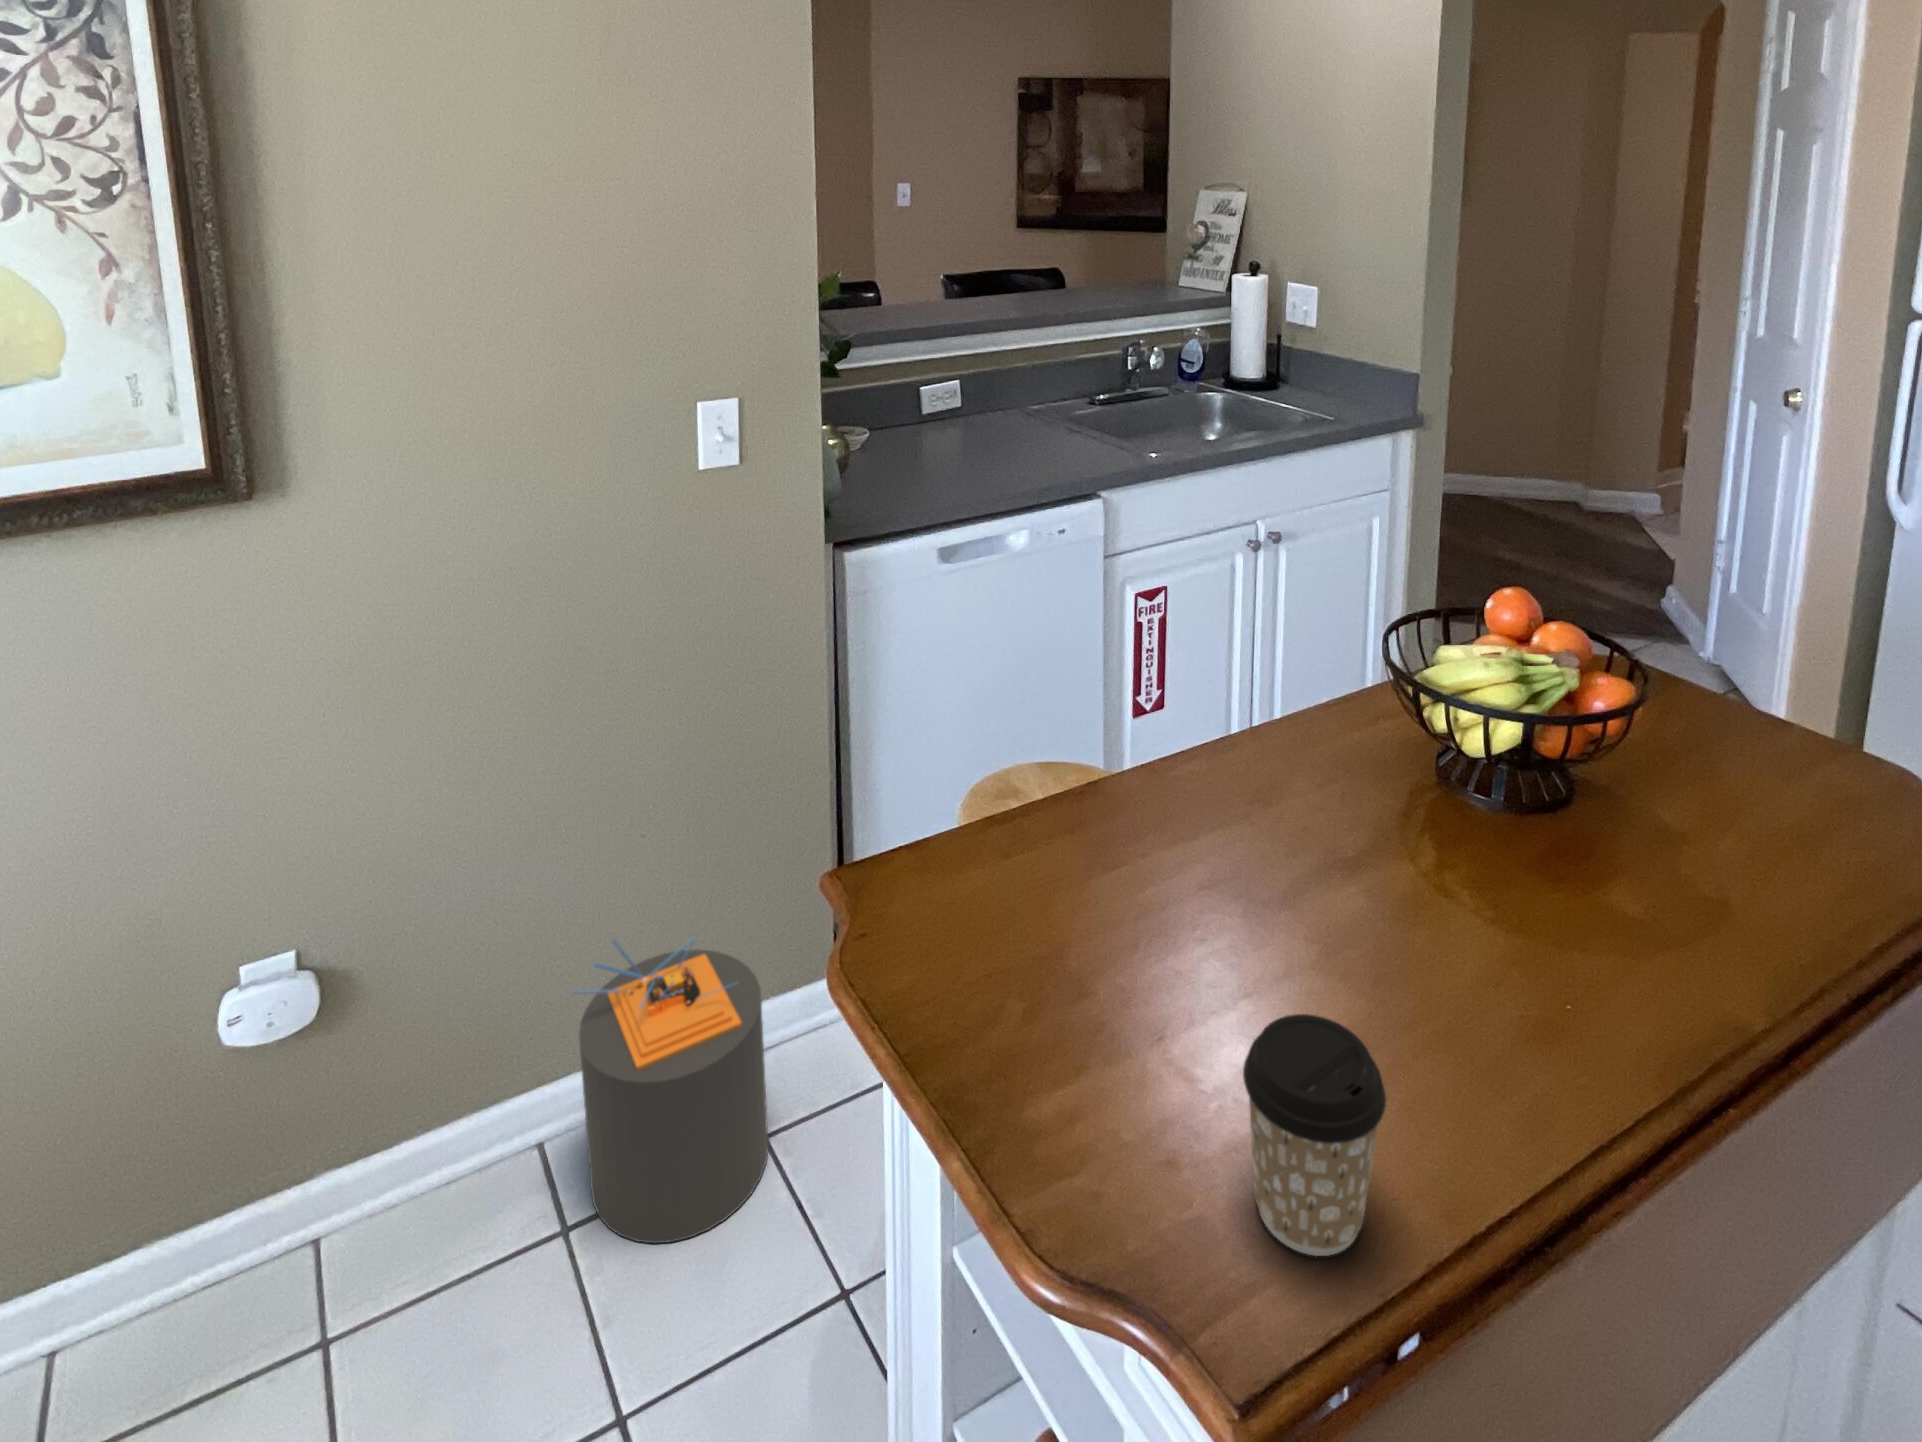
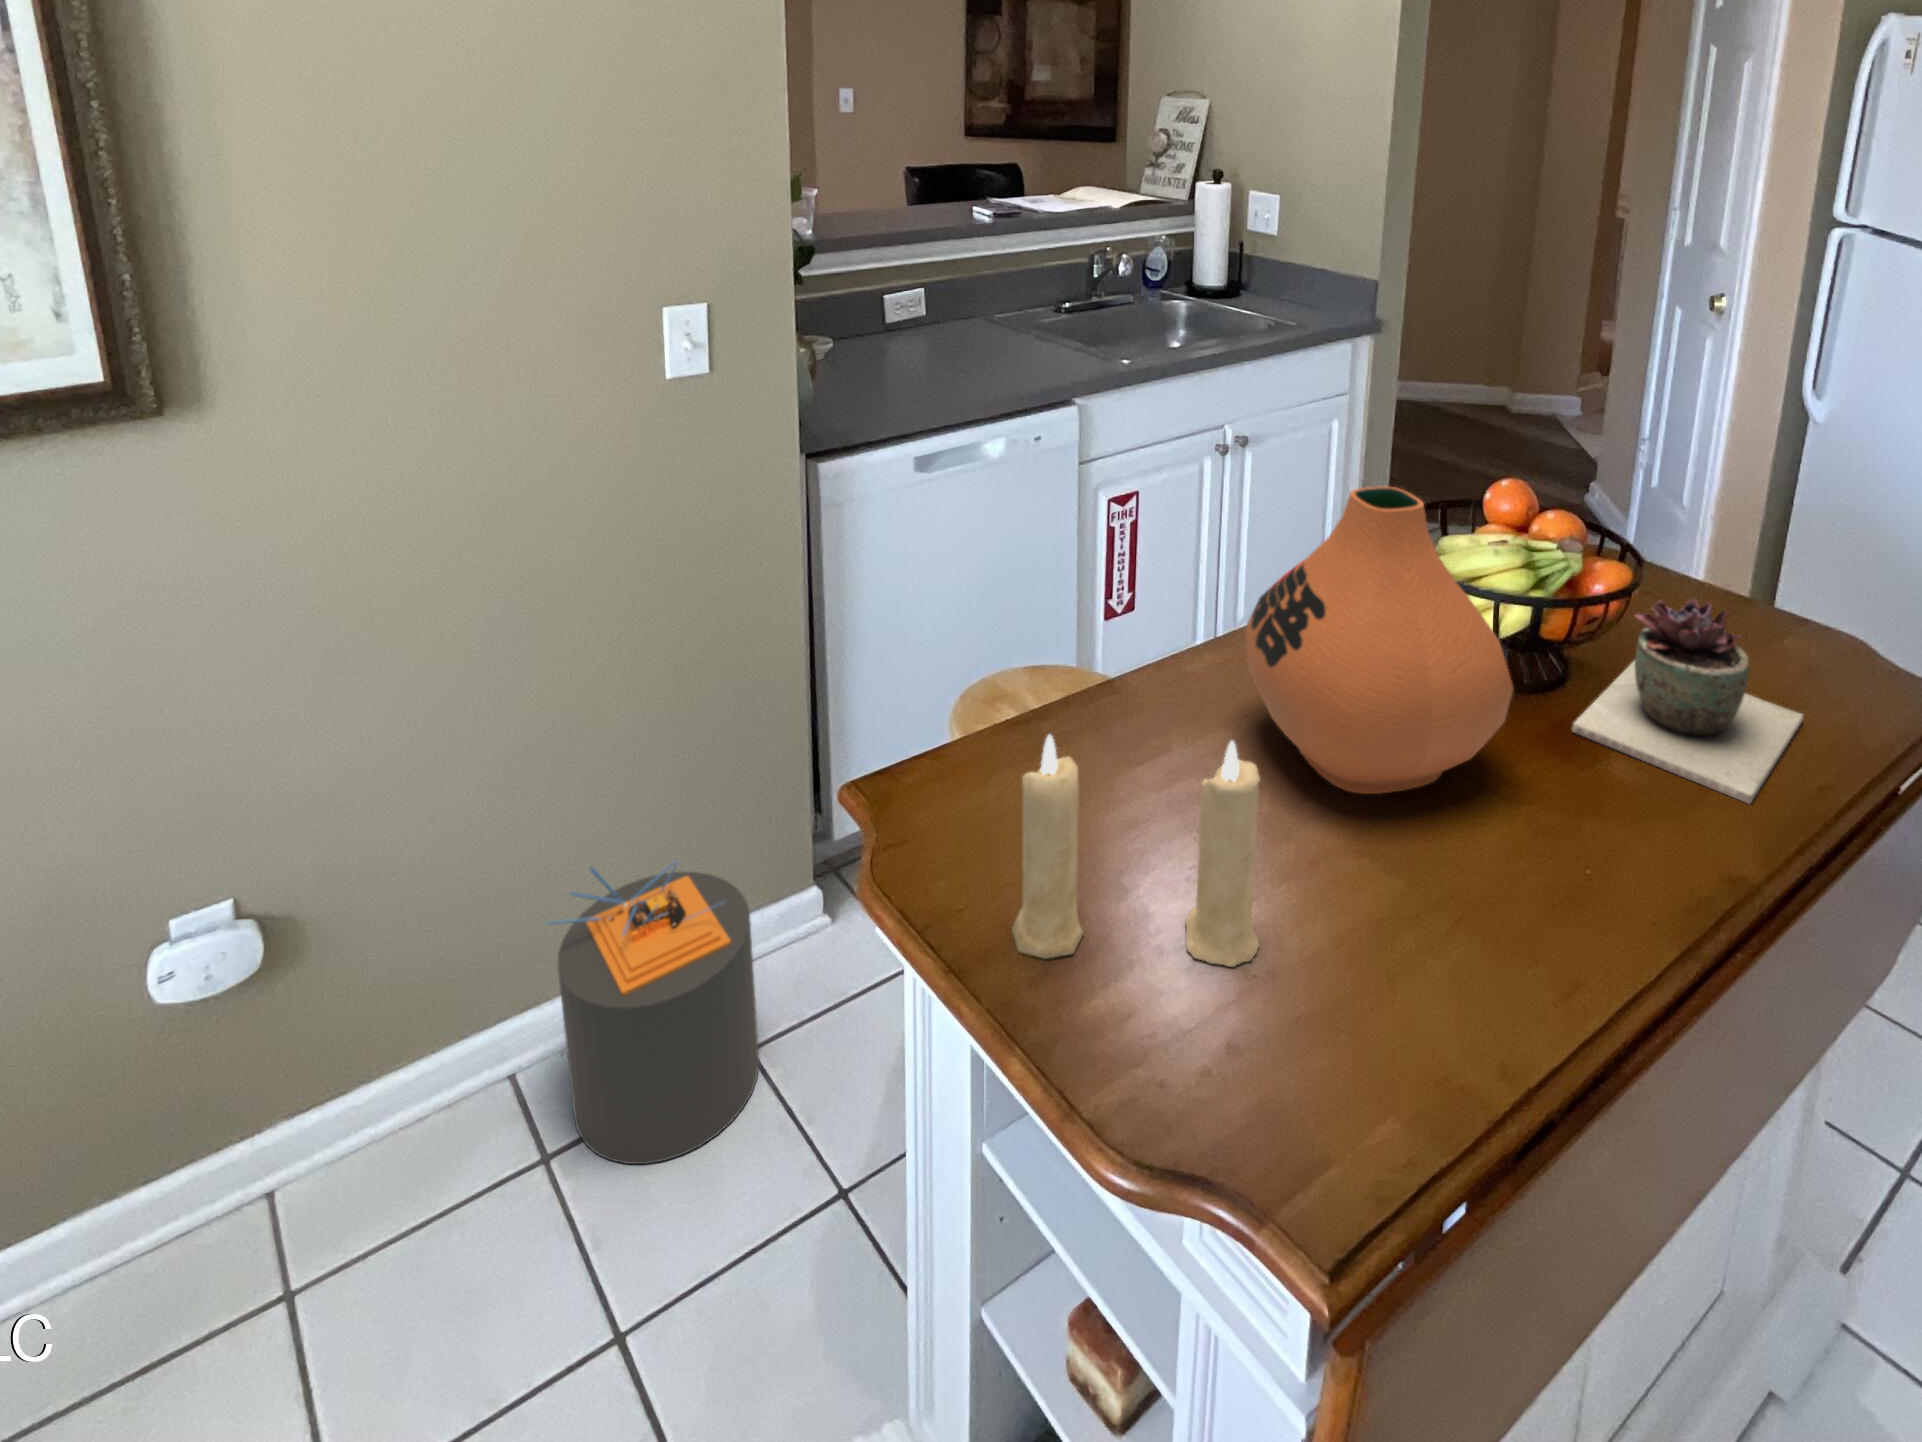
vase: none [1225,596,1497,912] -> present [1246,487,1513,794]
succulent plant: none [1572,721,1833,947] -> present [1572,599,1803,804]
candle: none [974,813,1217,1082] -> present [1012,735,1260,967]
coffee cup: present [1243,1014,1386,1256] -> none [1303,893,1446,1124]

